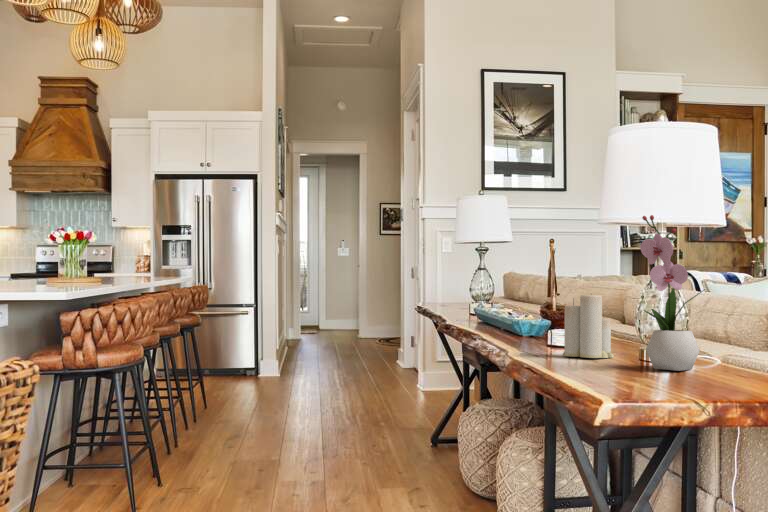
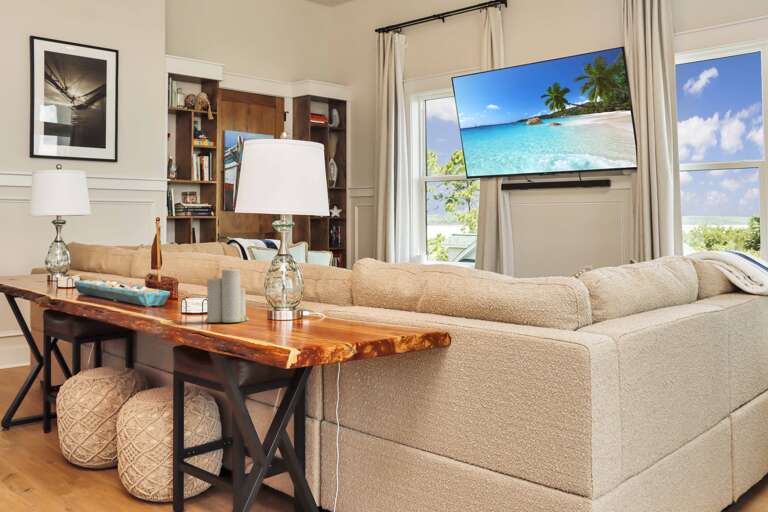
flower arrangement: present [640,215,704,371] -> none [285,205,328,328]

